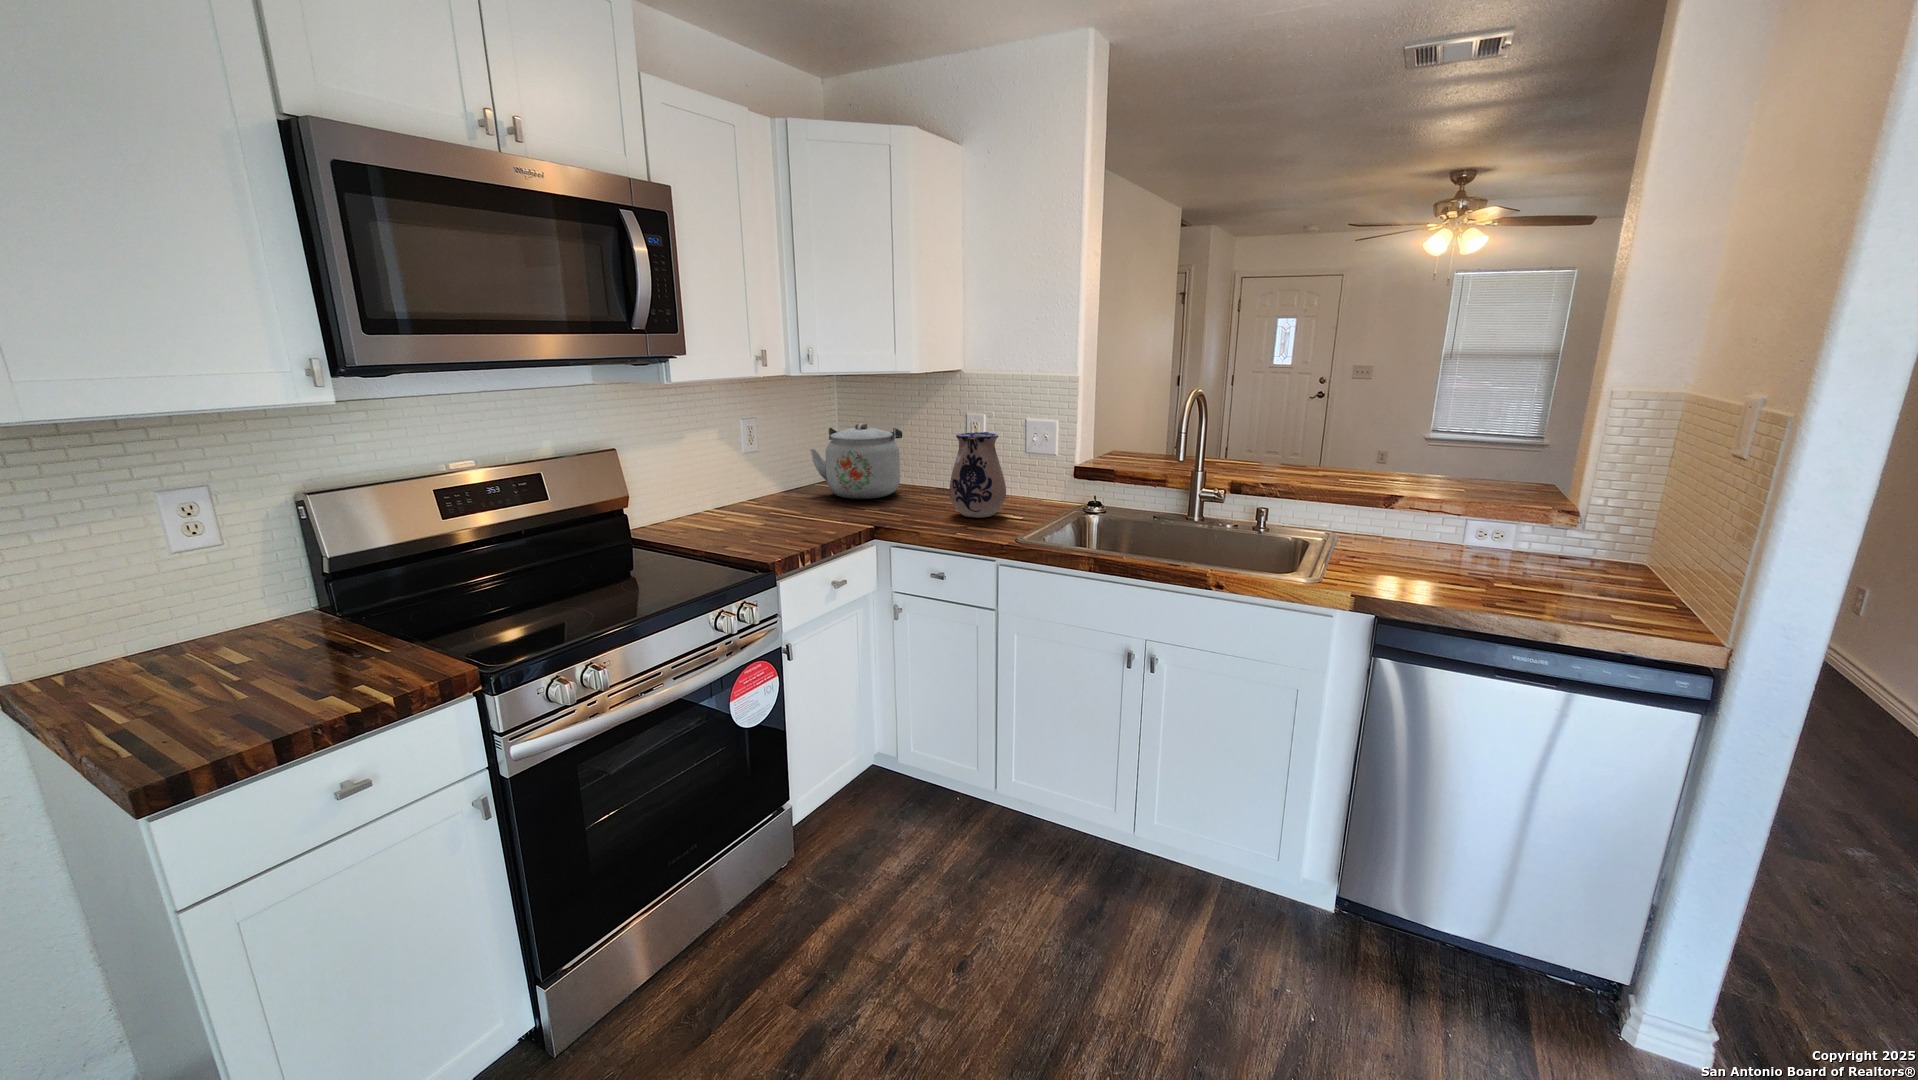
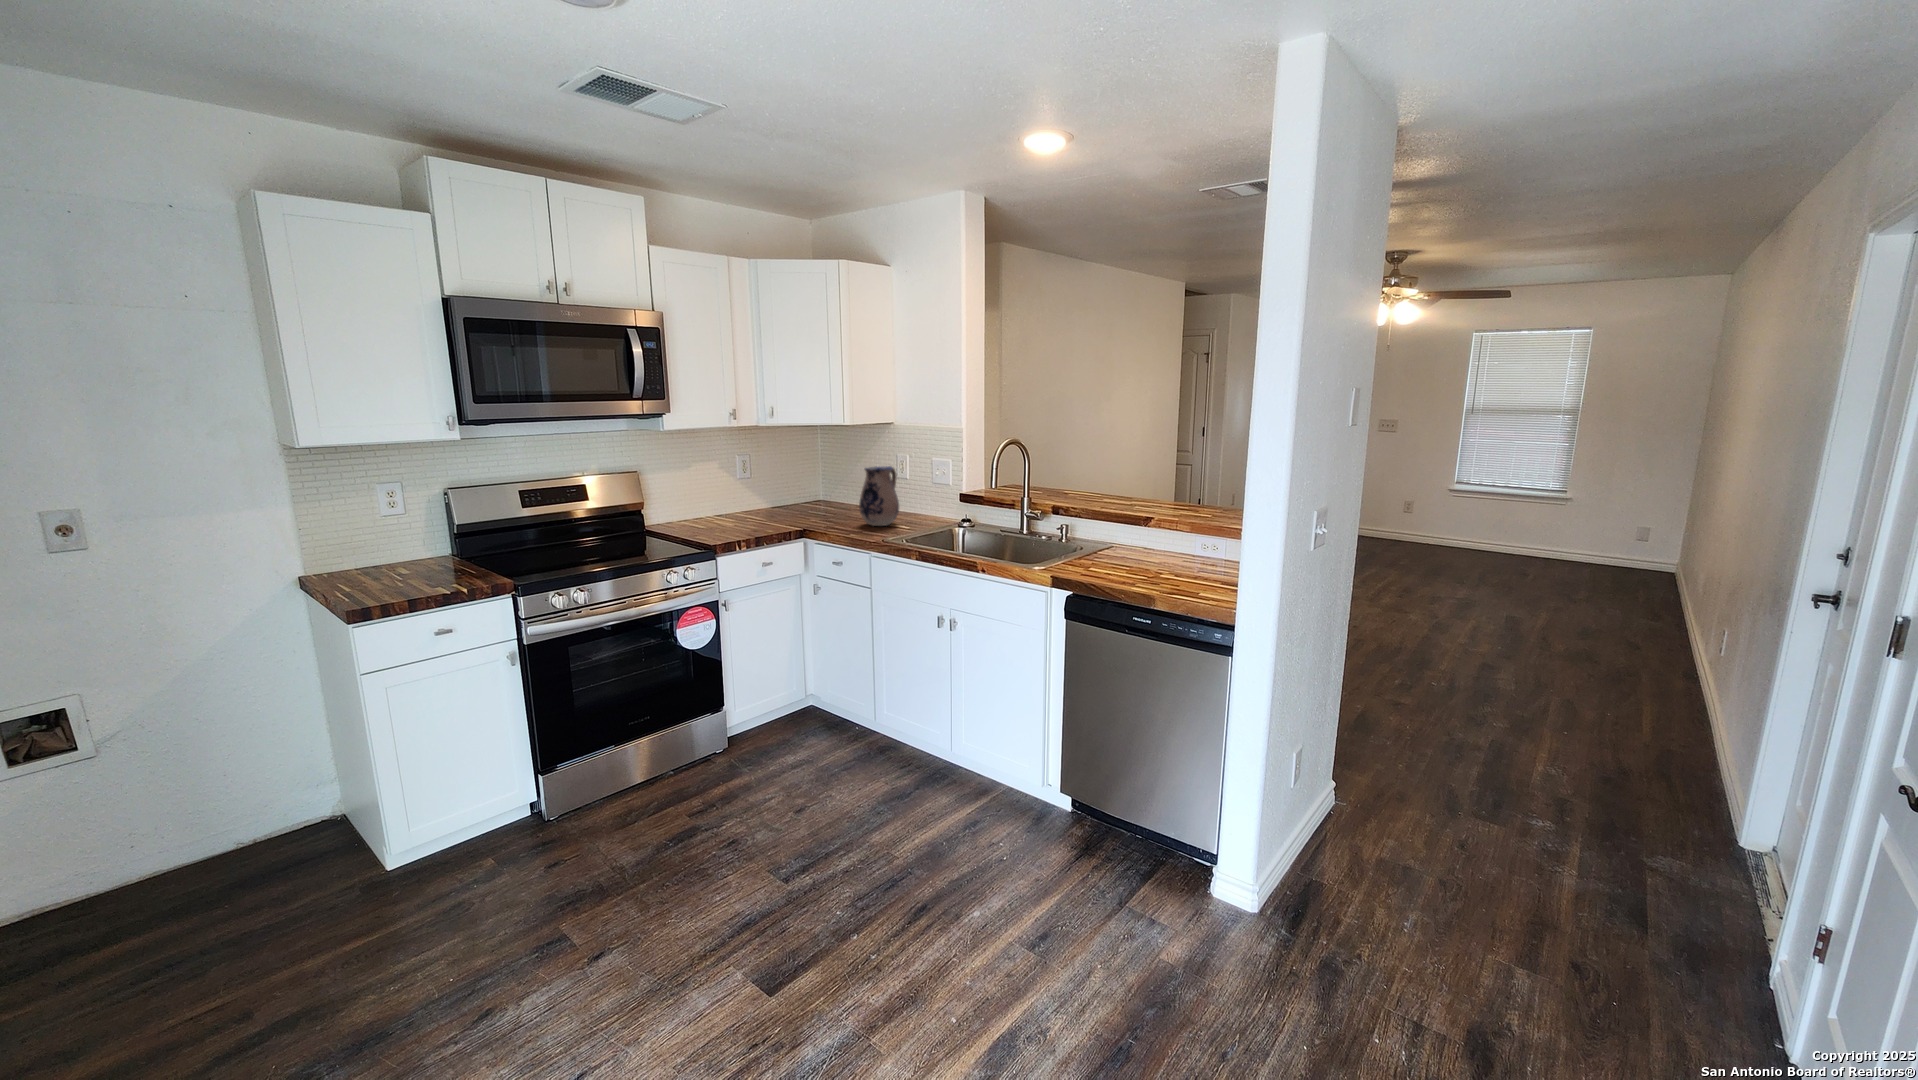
kettle: present [810,423,902,499] -> none [786,459,854,513]

